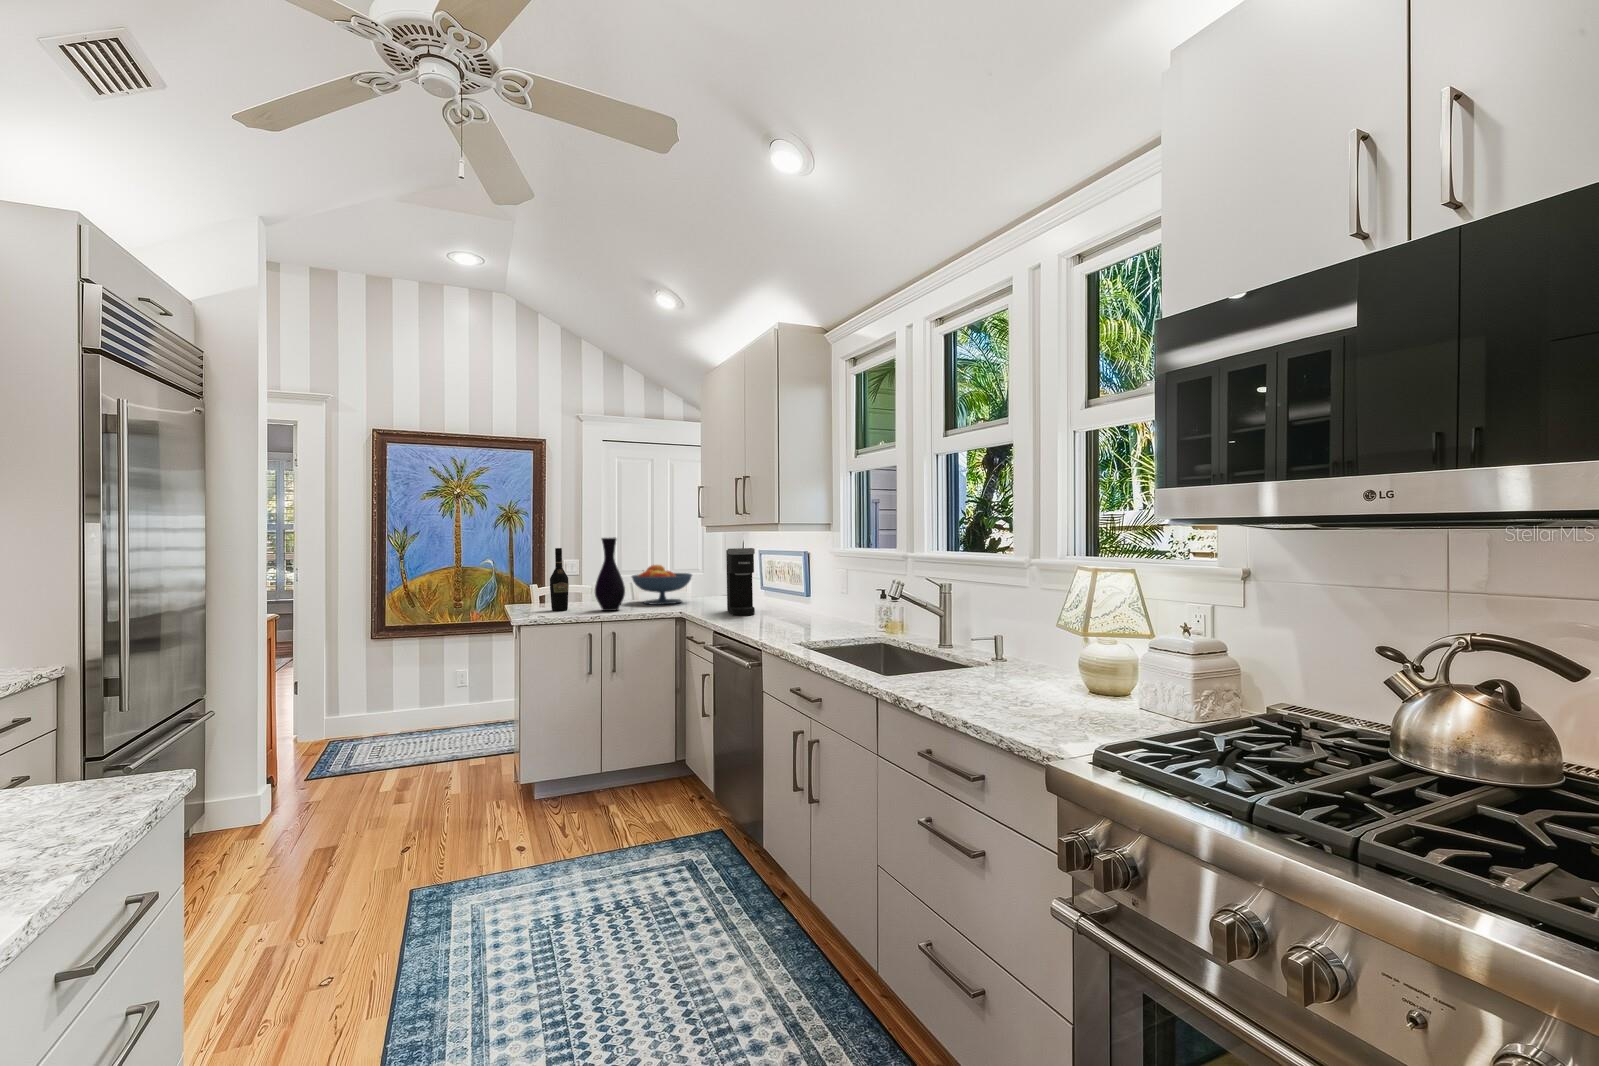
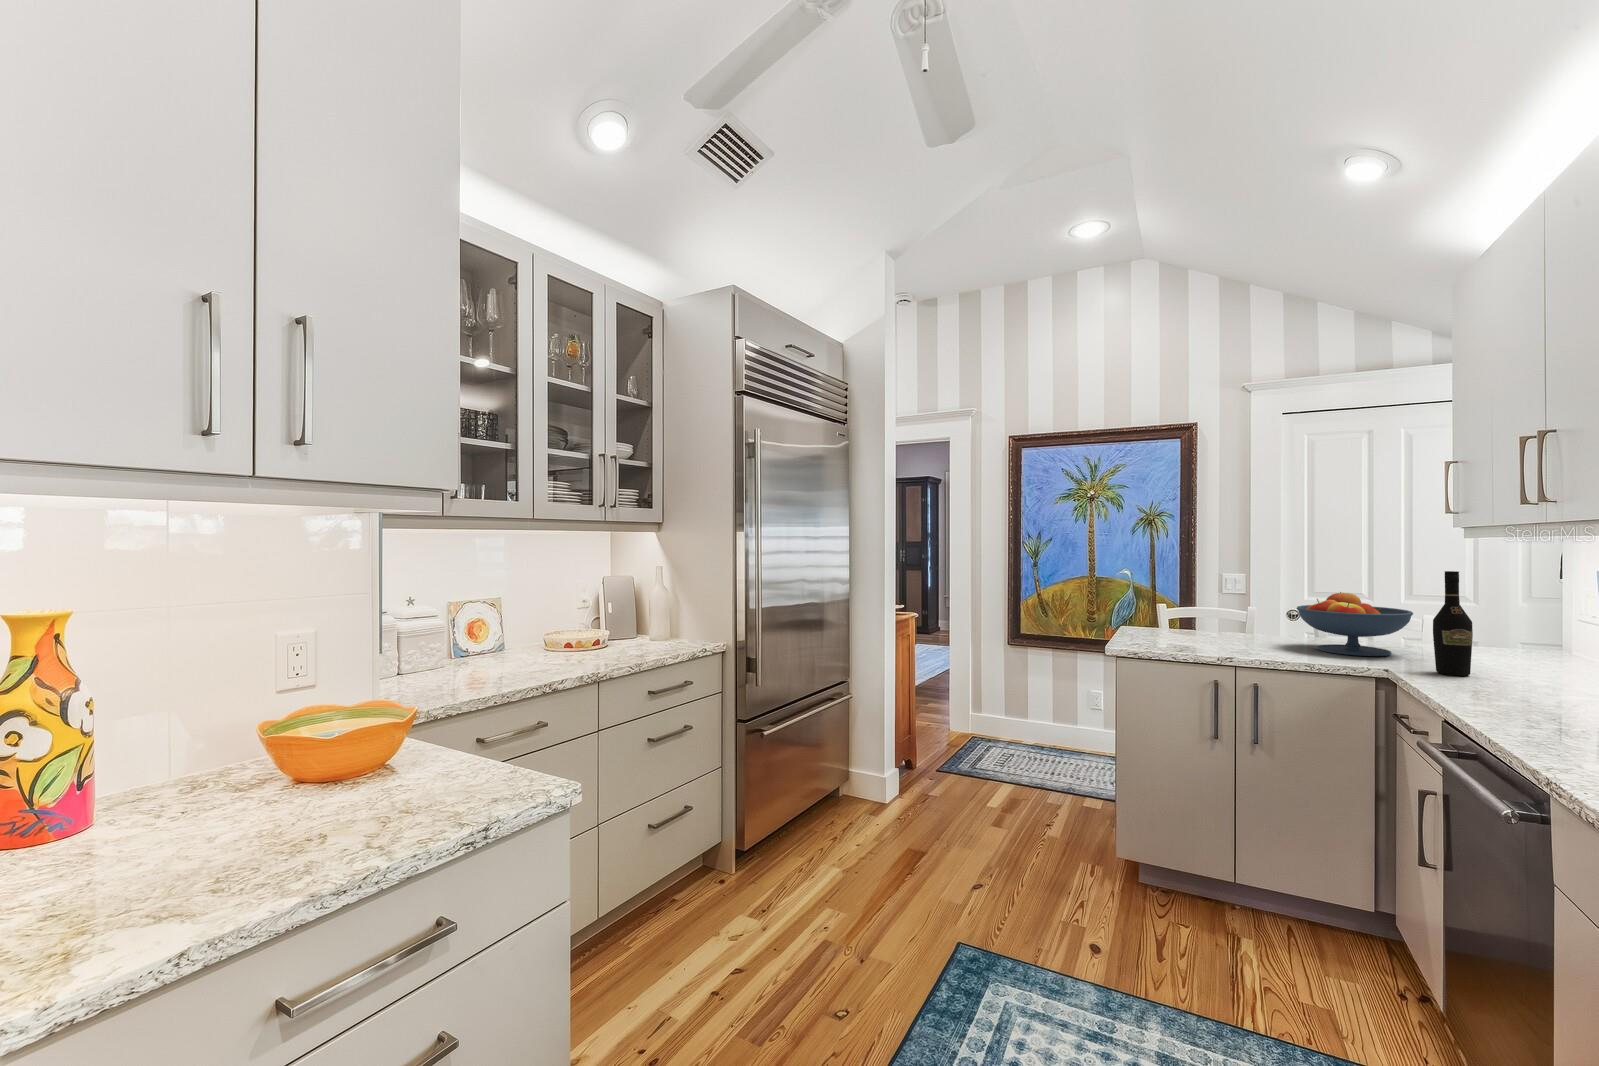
vase: present [595,538,625,611] -> none [1226,551,1277,656]
wine bottle: present [550,548,569,611] -> present [1433,571,1473,676]
coffee maker: present [726,548,755,616] -> none [1476,577,1543,704]

